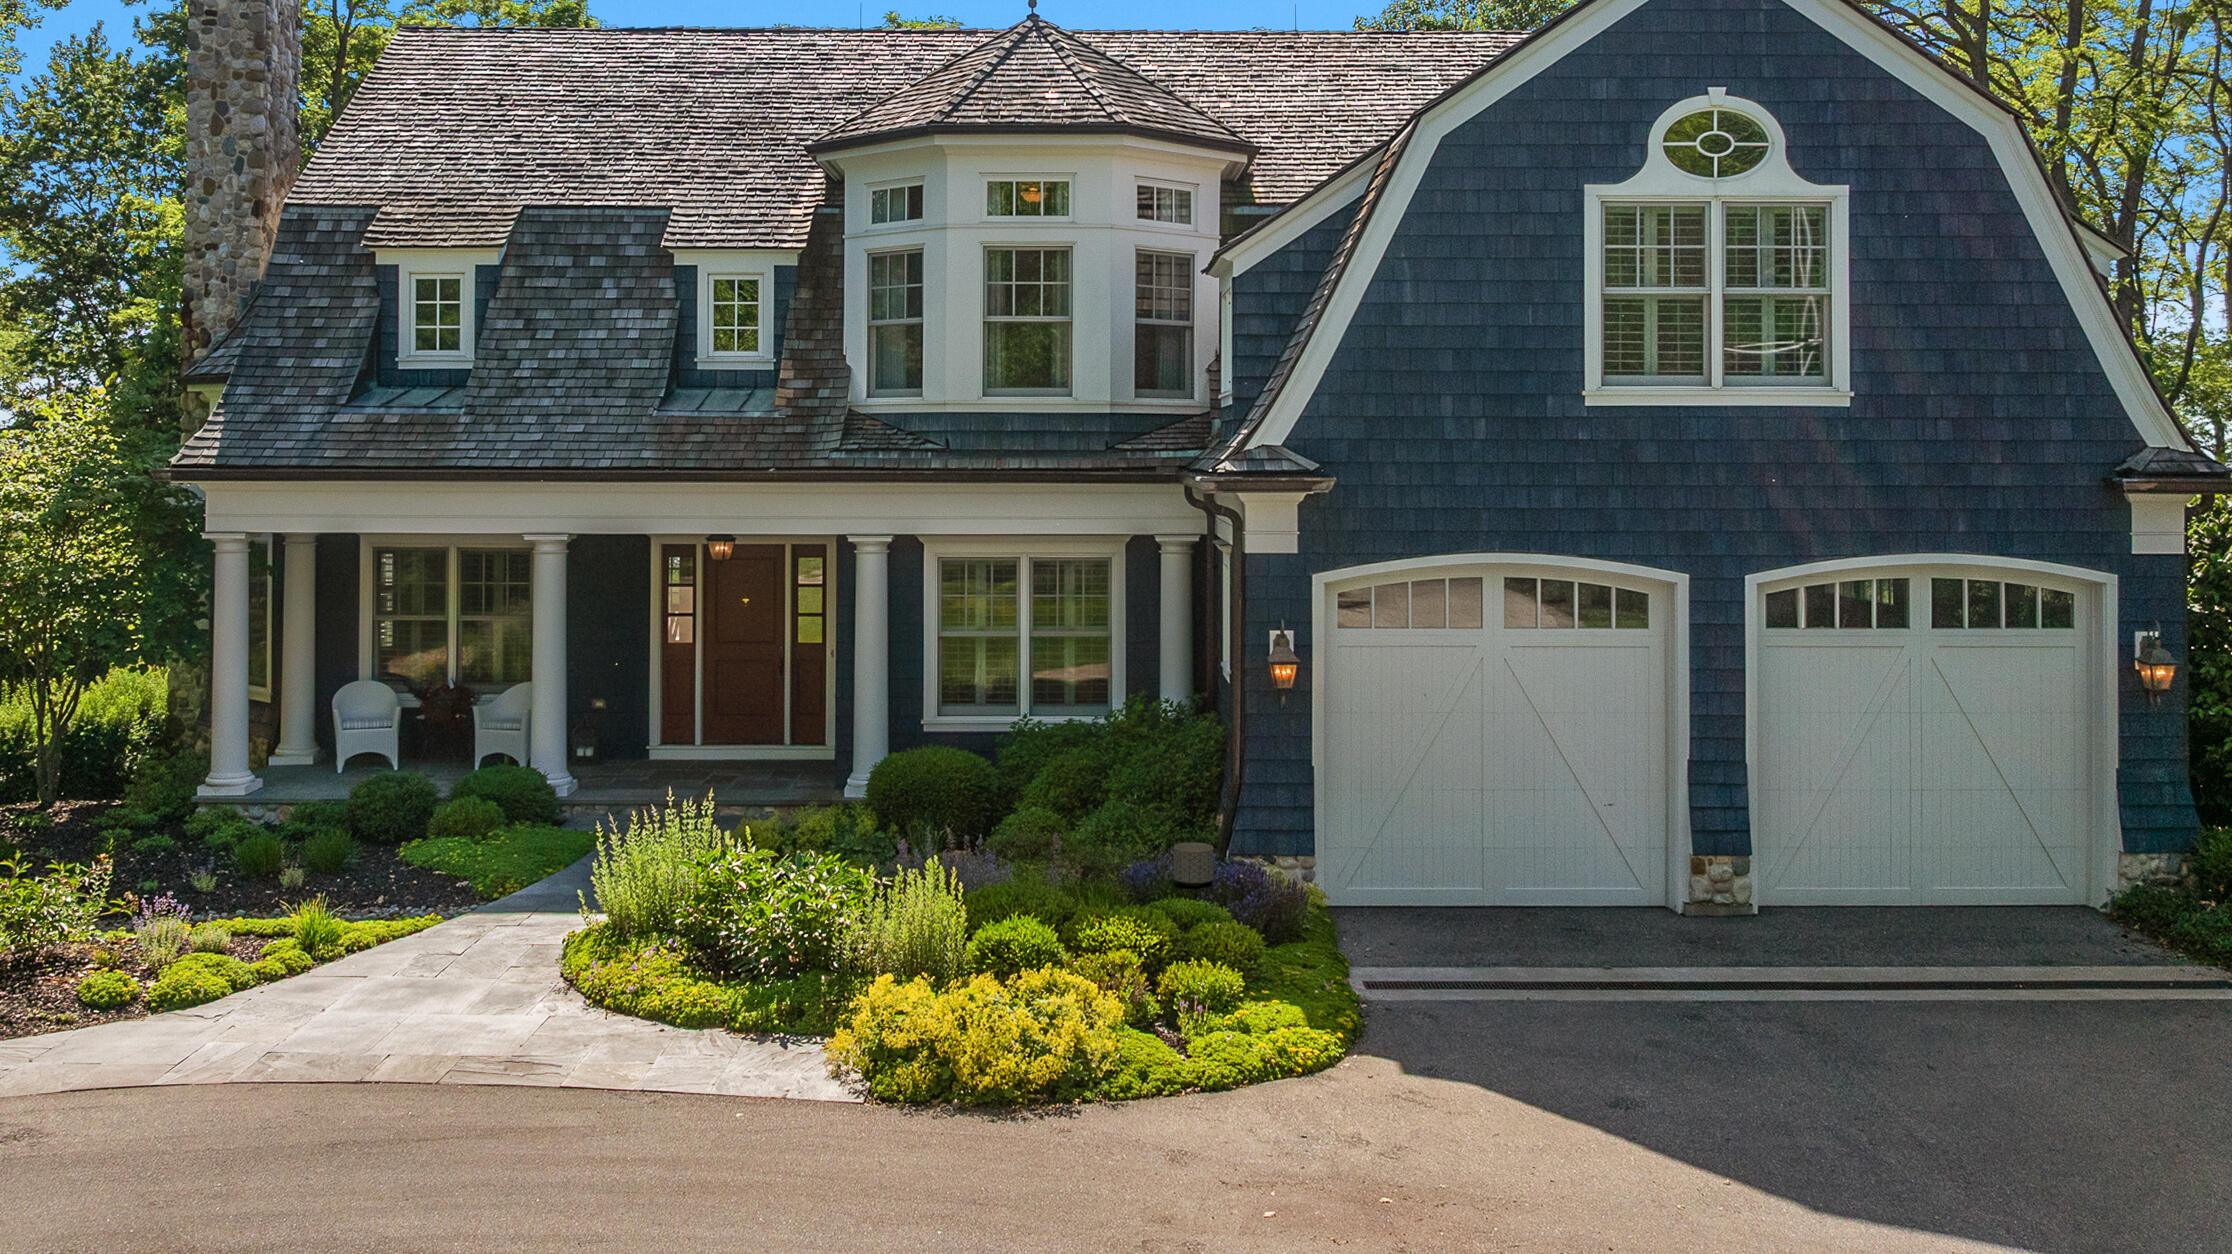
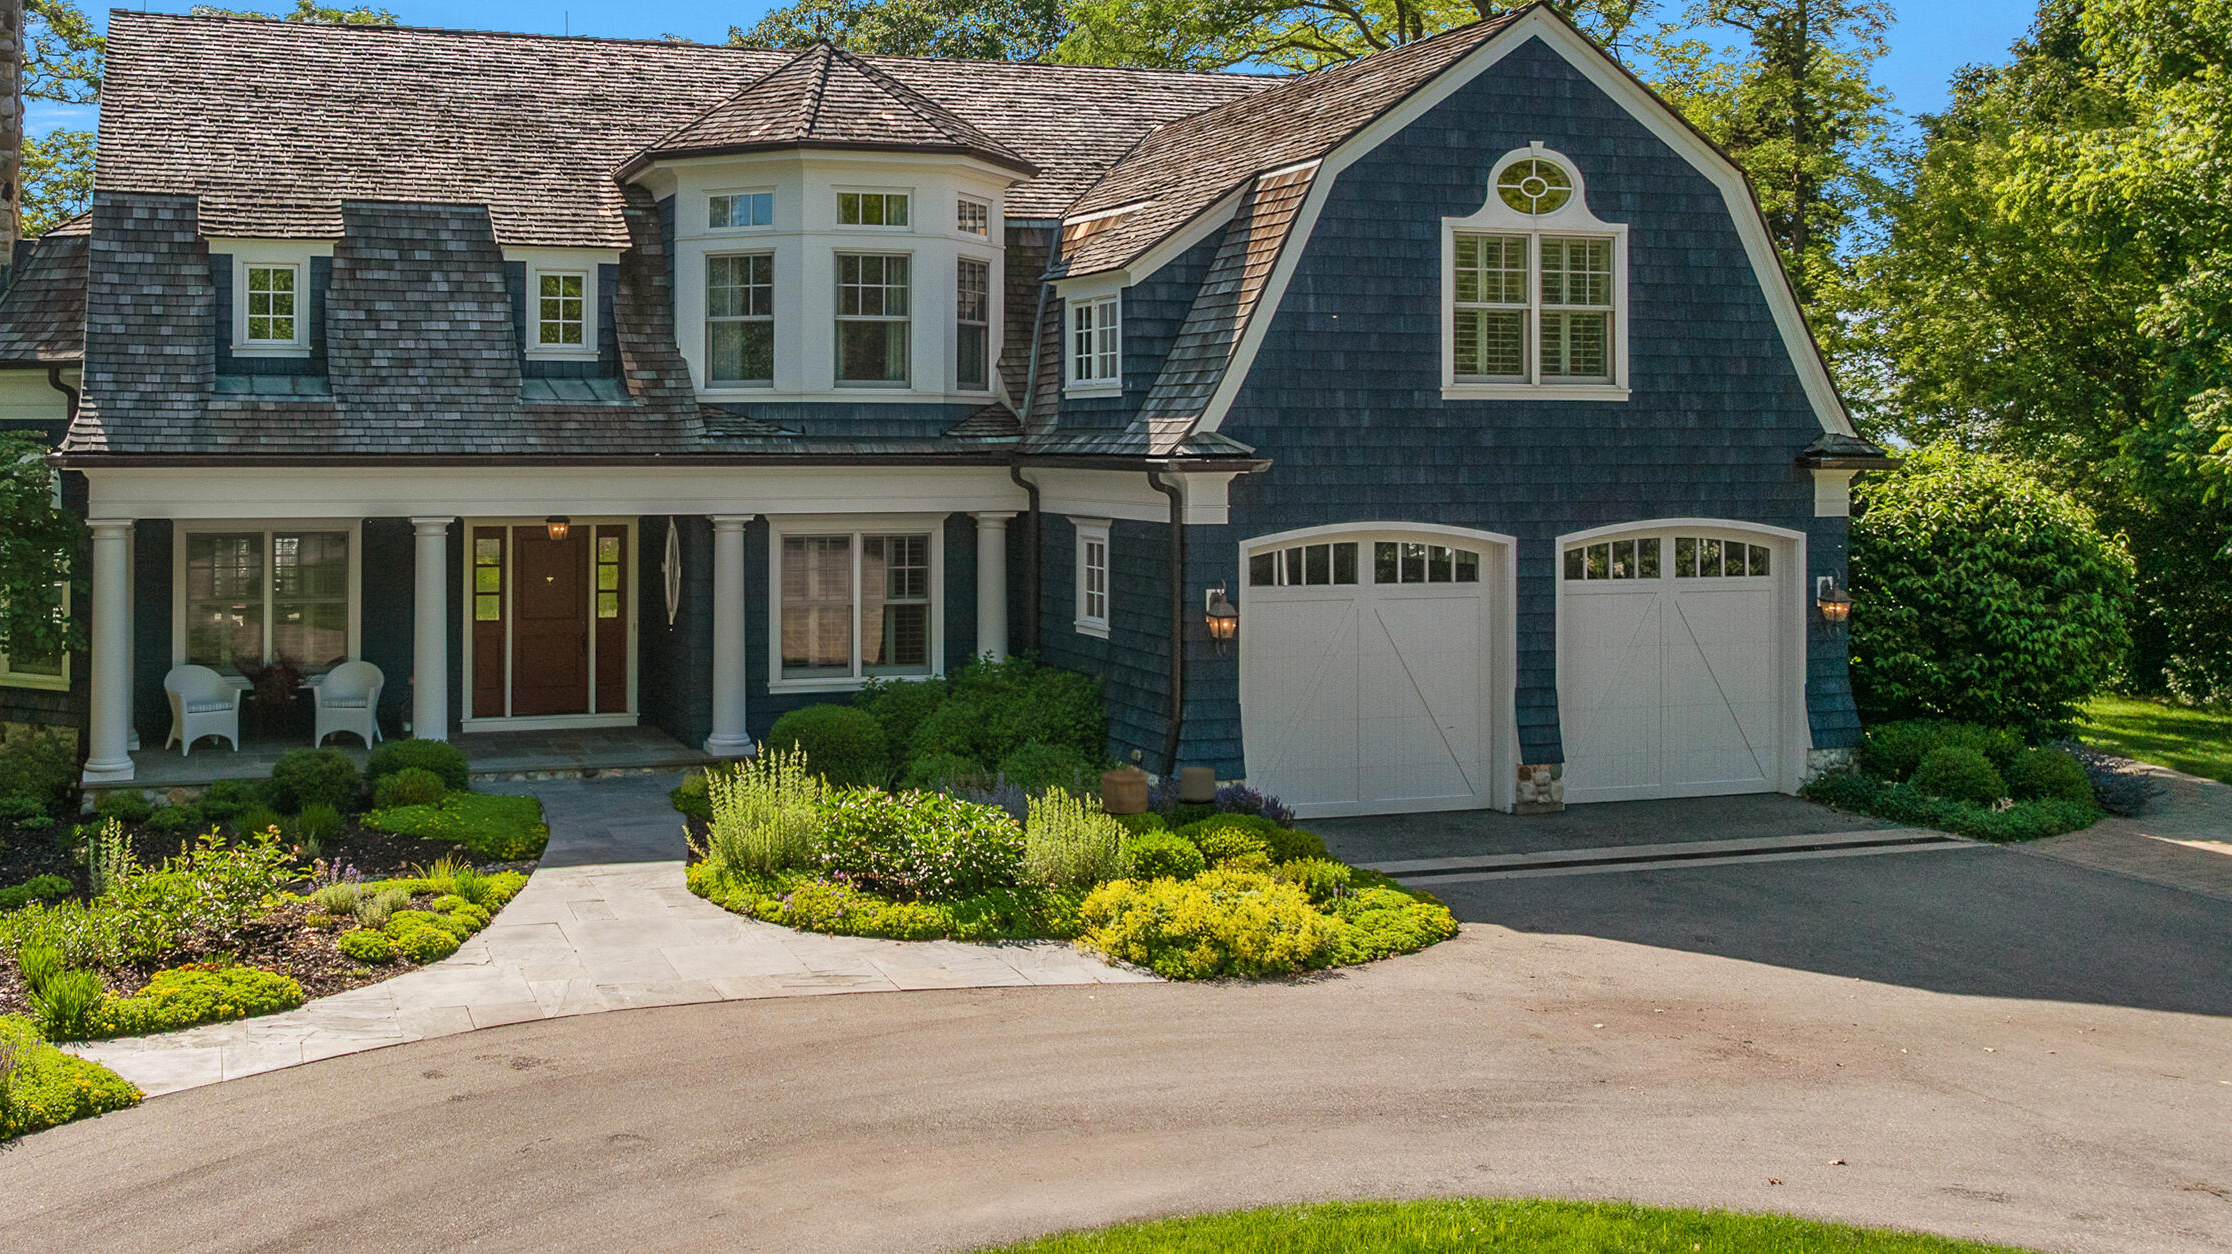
wooden bucket: none [1071,843,1125,897] -> present [1102,771,1148,814]

